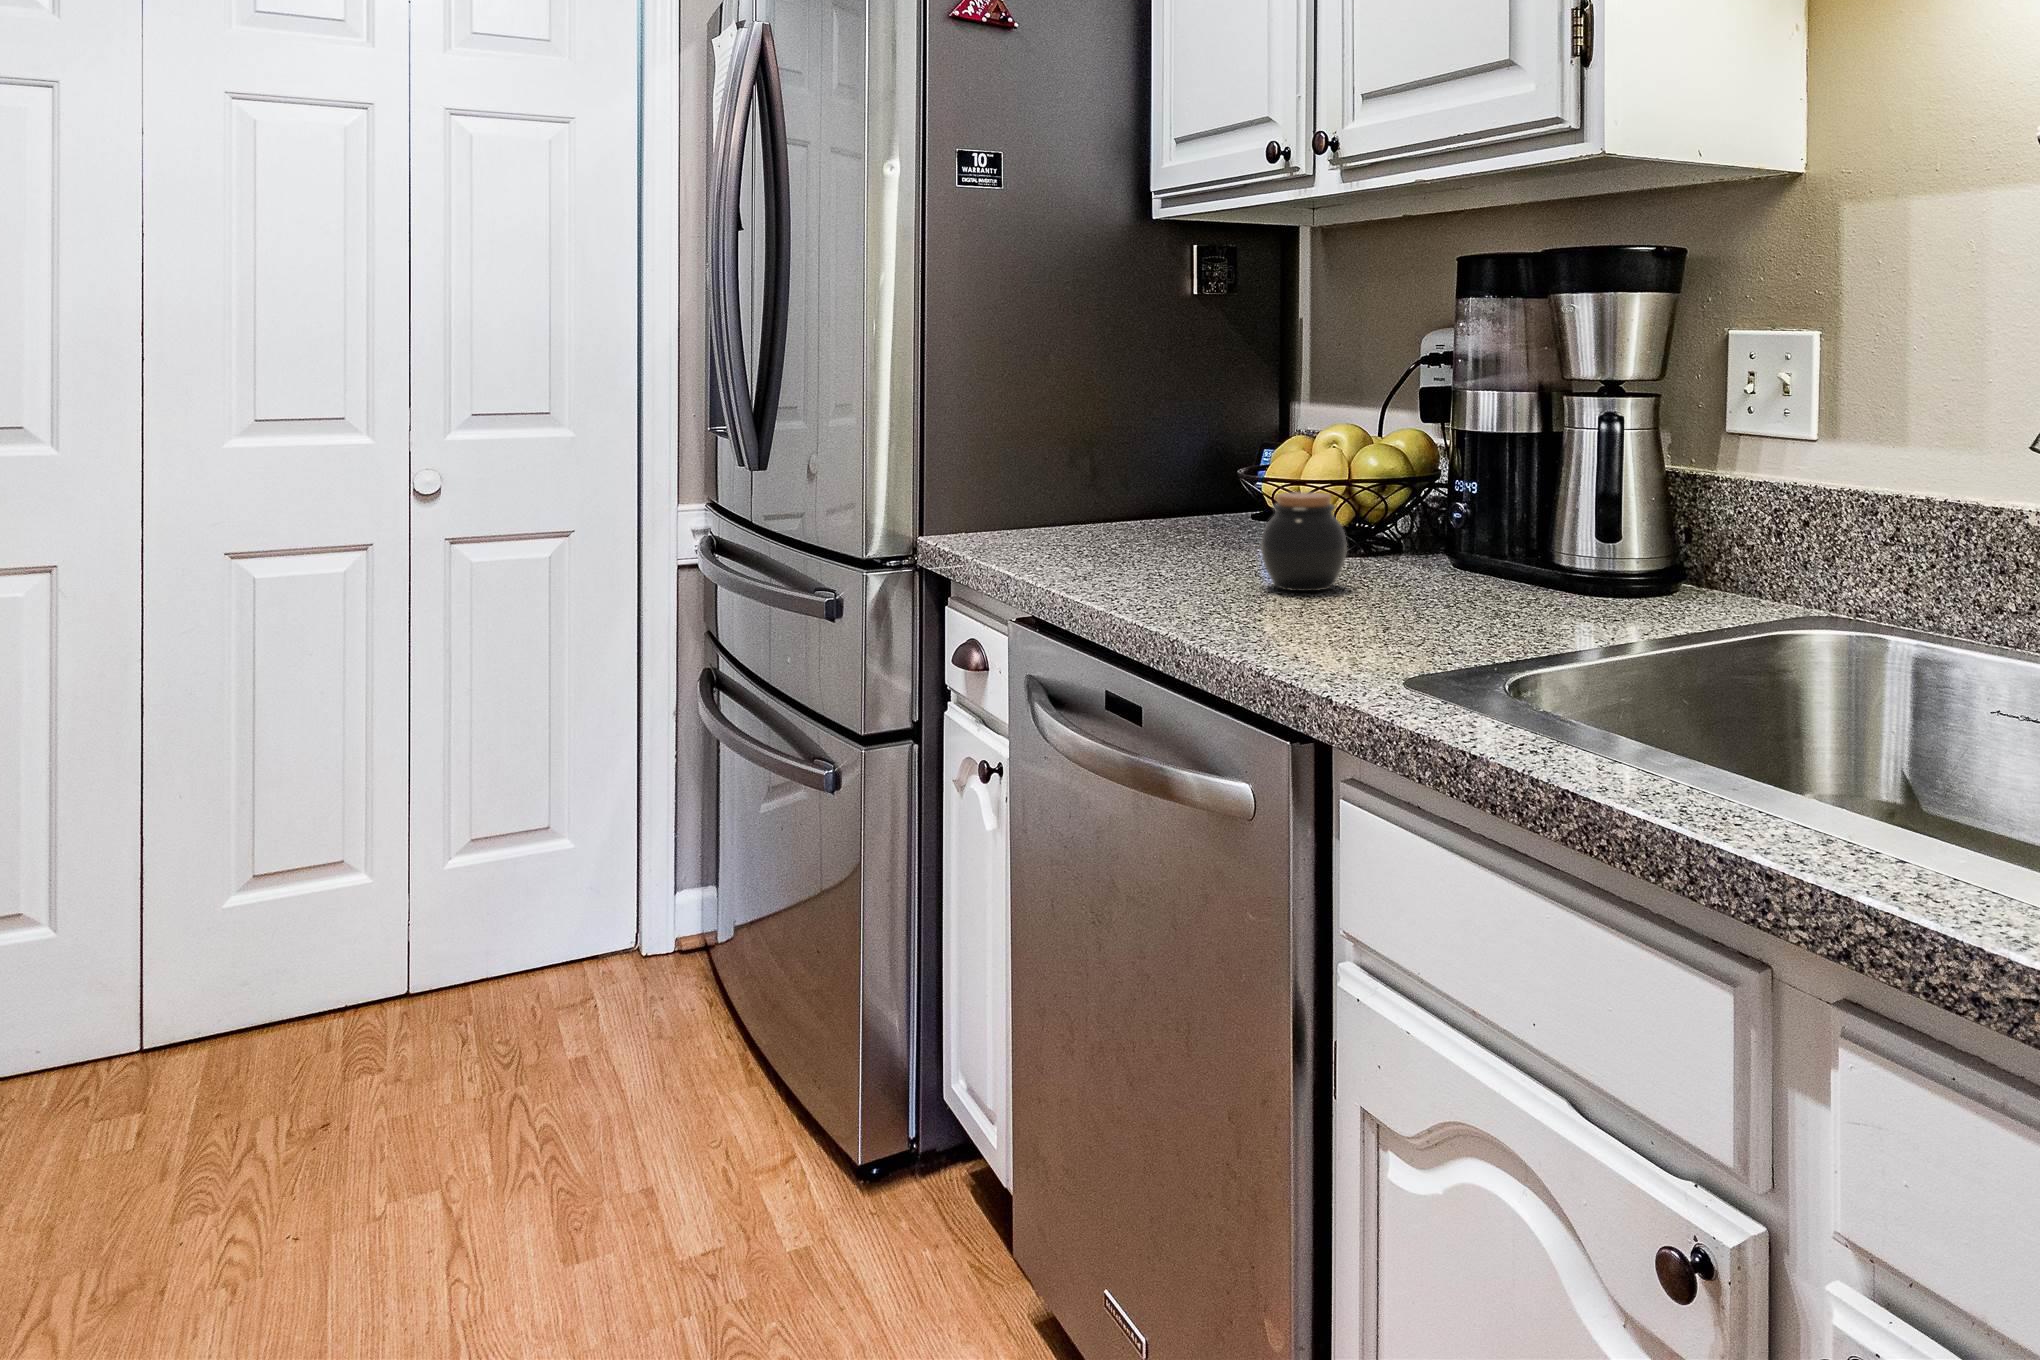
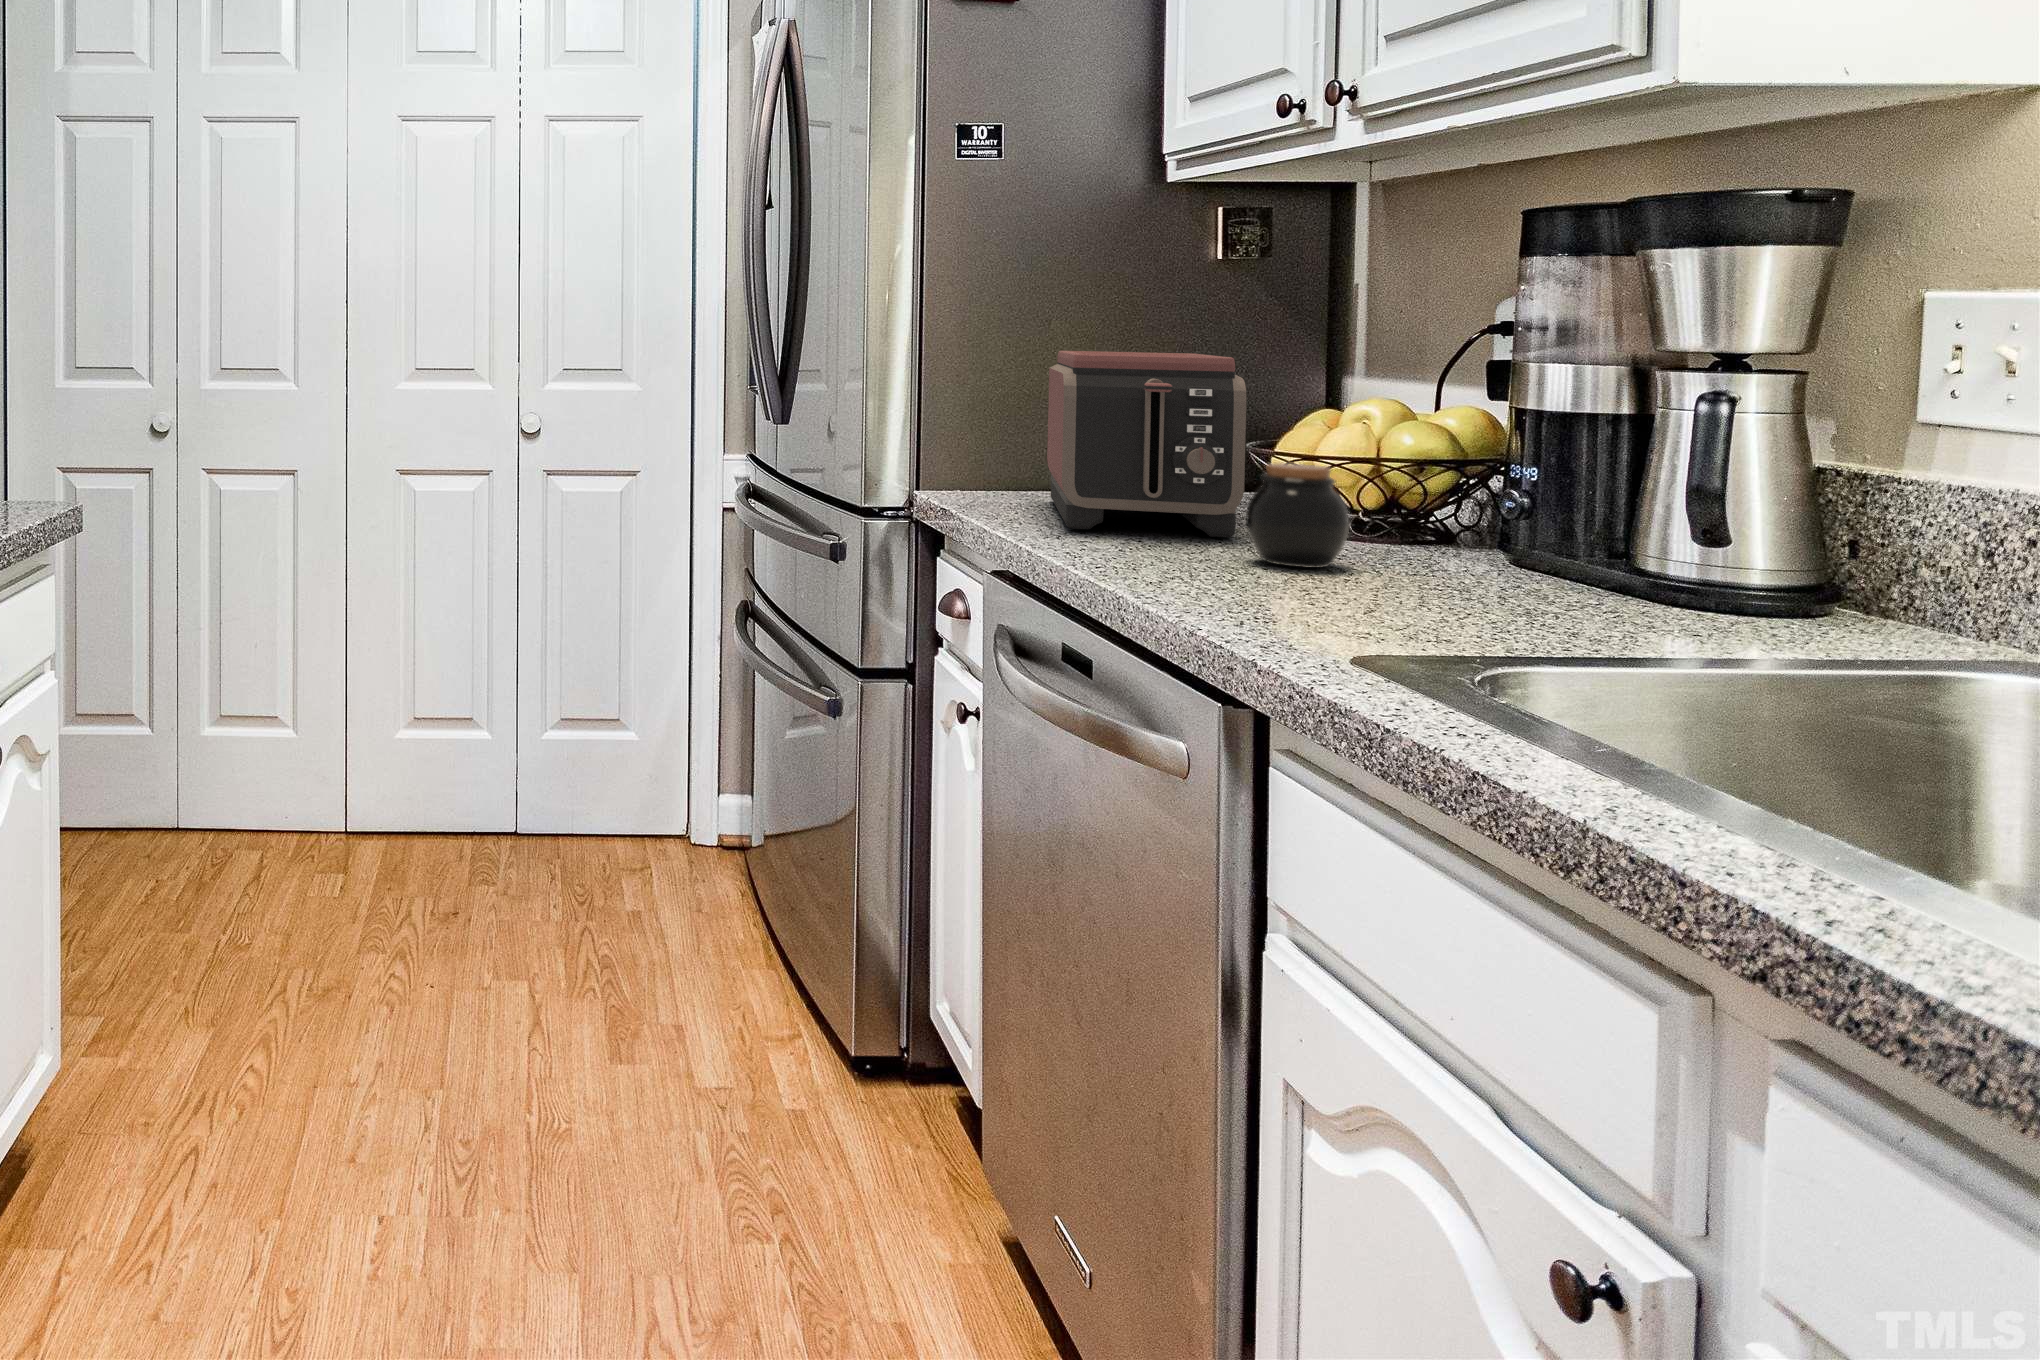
toaster: none [1052,386,1247,570] -> present [1047,351,1246,537]

